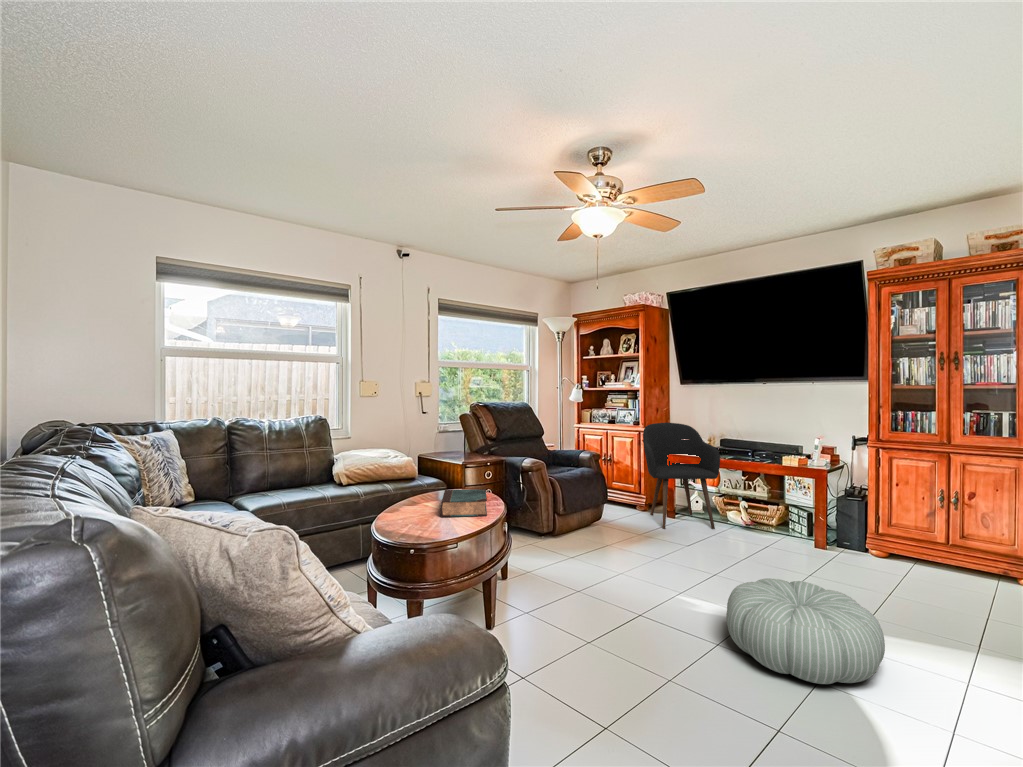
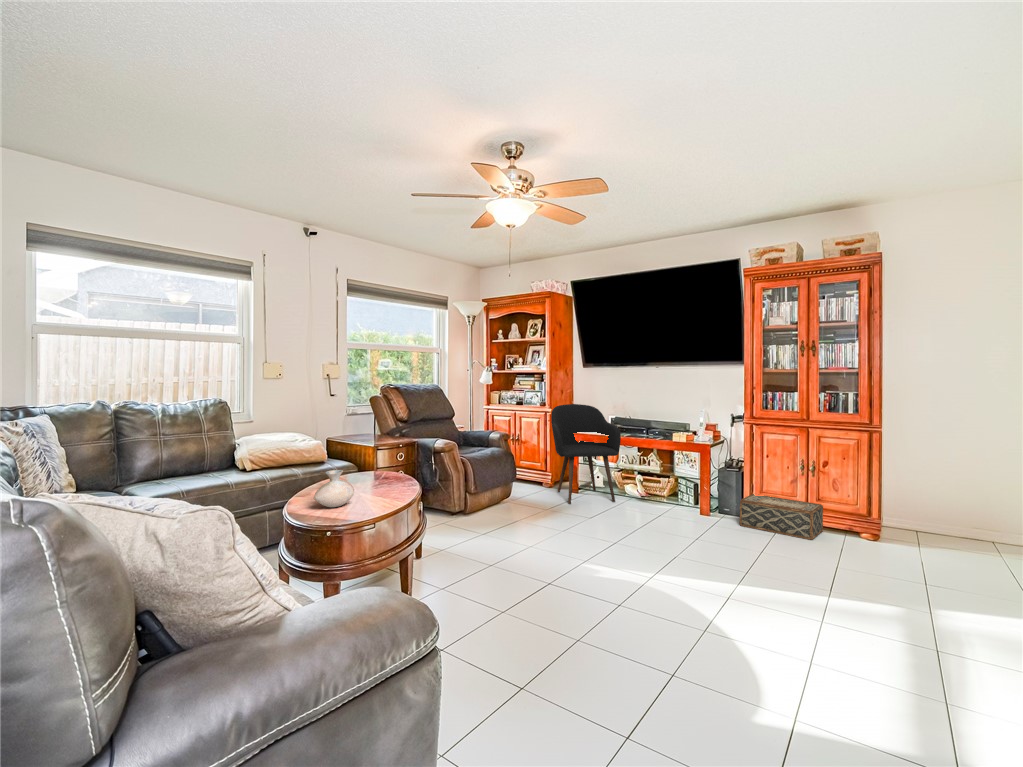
book: present [441,489,487,517] -> none [359,469,405,496]
vase: none [395,490,436,529] -> present [314,470,354,507]
woven basket: none [868,529,980,589] -> present [740,494,823,540]
pouf: present [726,578,885,684] -> none [621,537,743,618]

